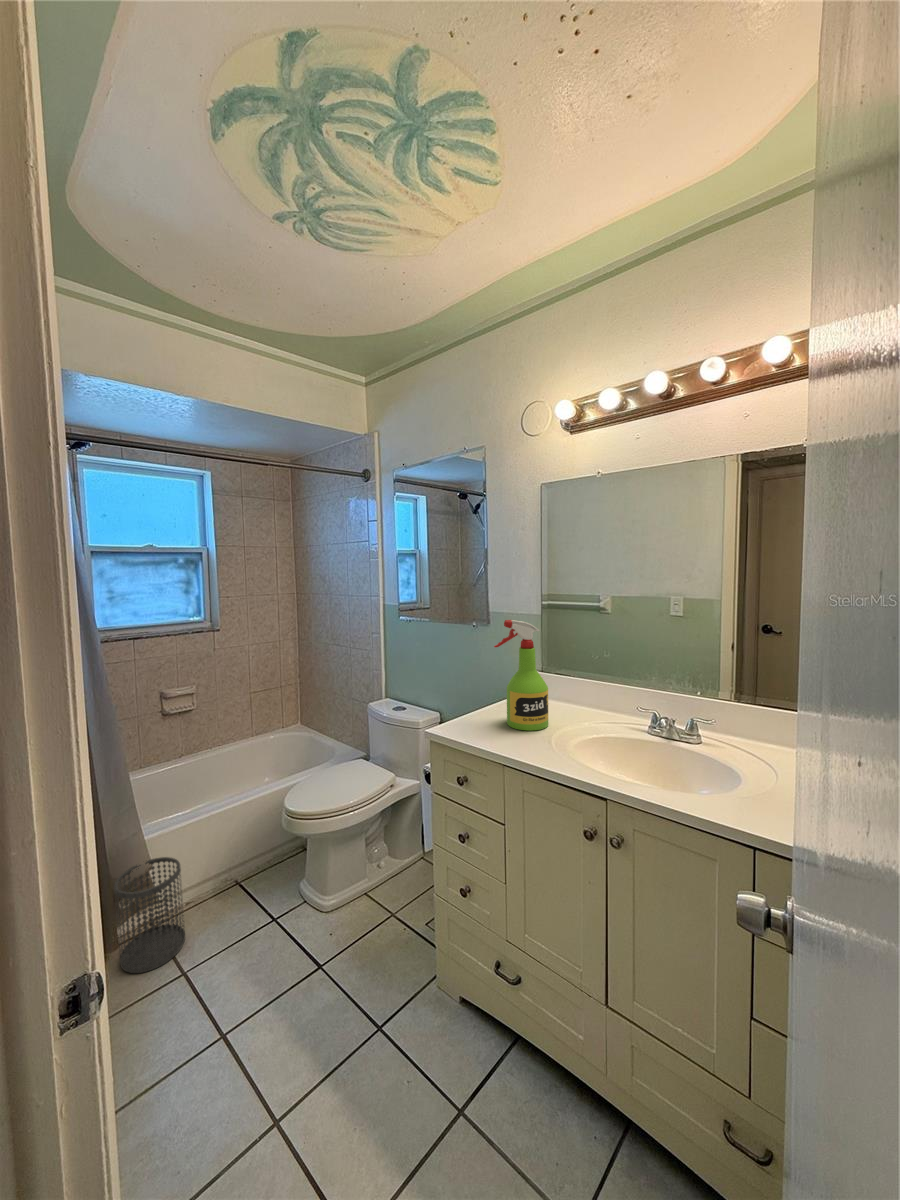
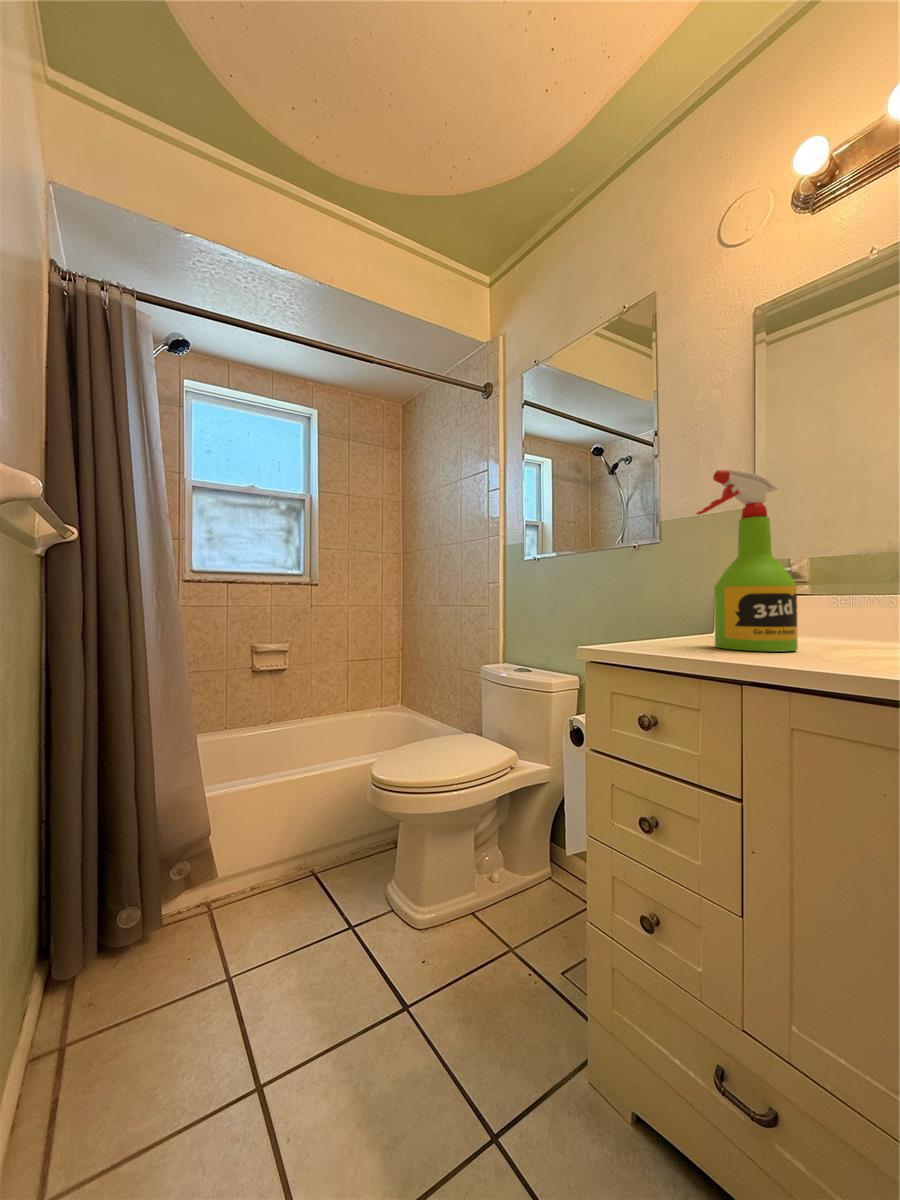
wastebasket: present [114,857,185,973] -> none [161,820,242,965]

